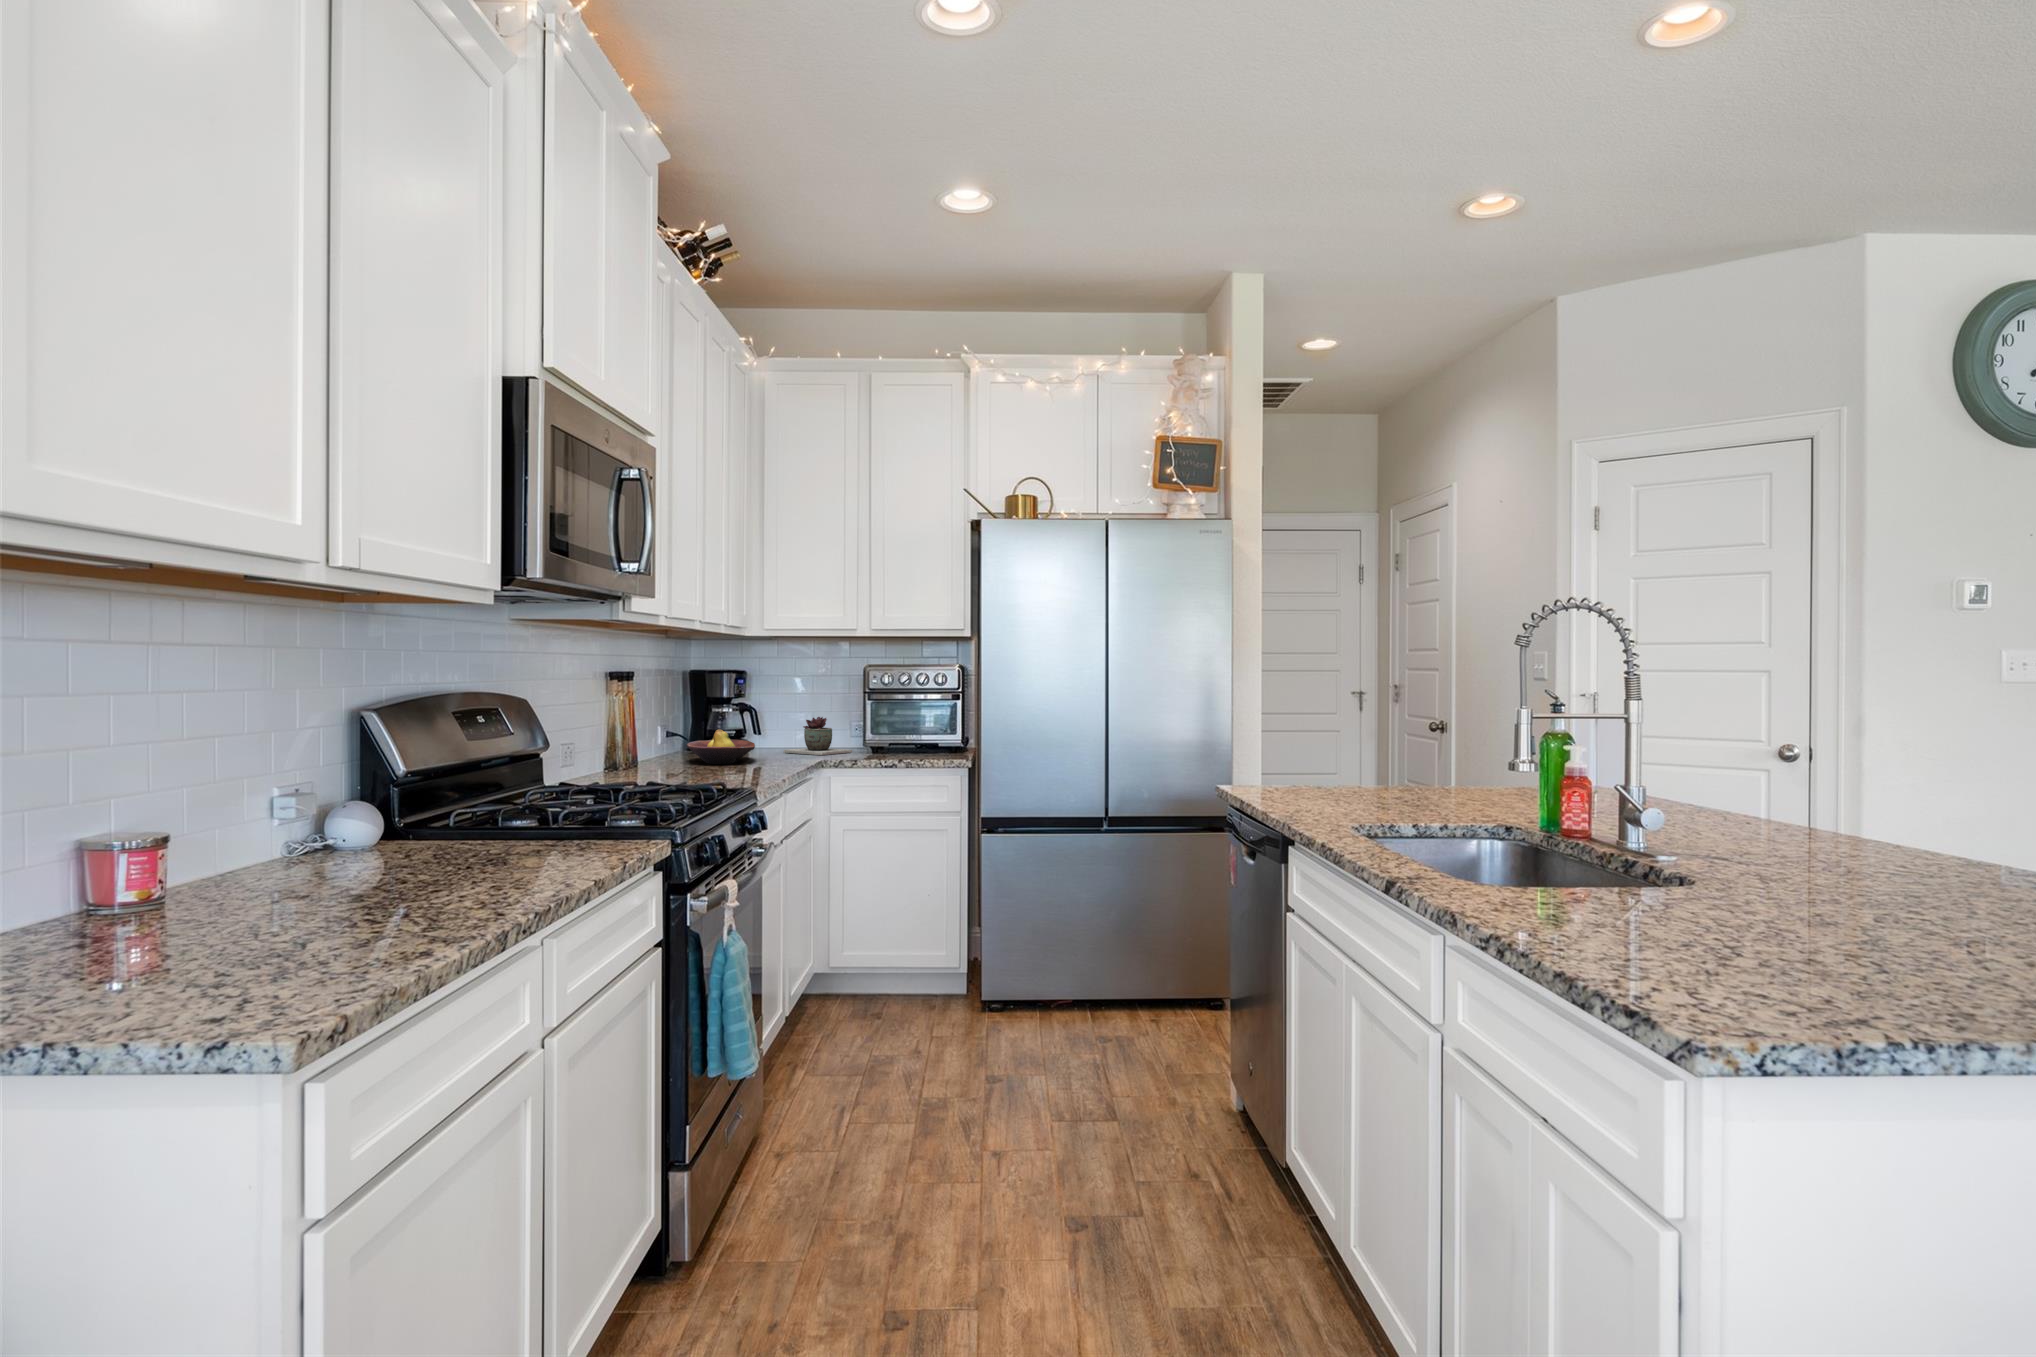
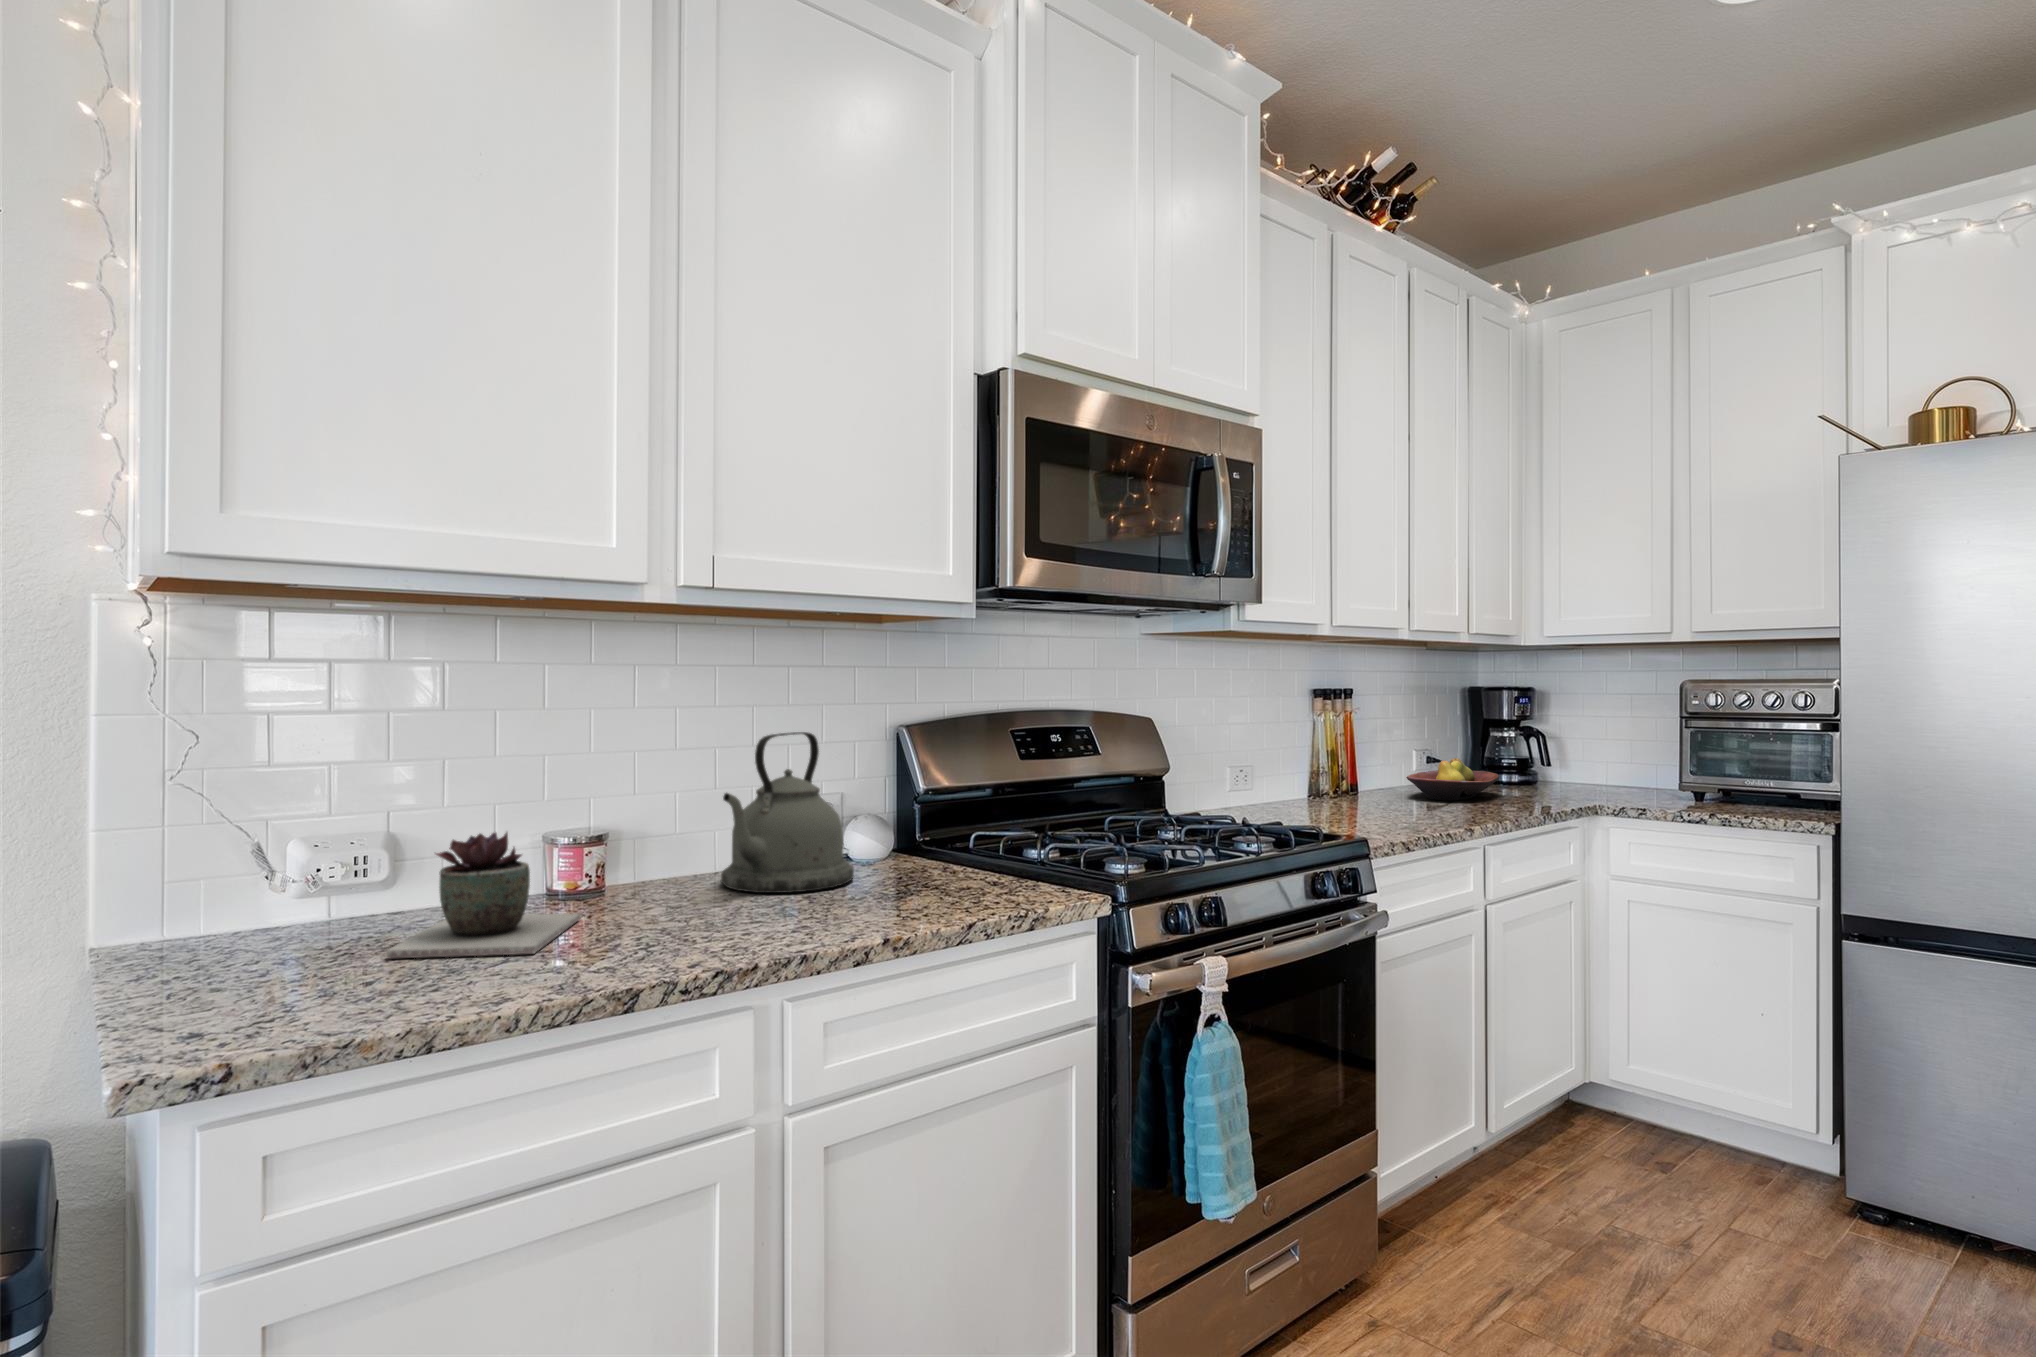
kettle: none [267,717,427,886] -> present [721,732,854,893]
succulent plant: present [784,717,852,755] -> present [386,832,581,959]

